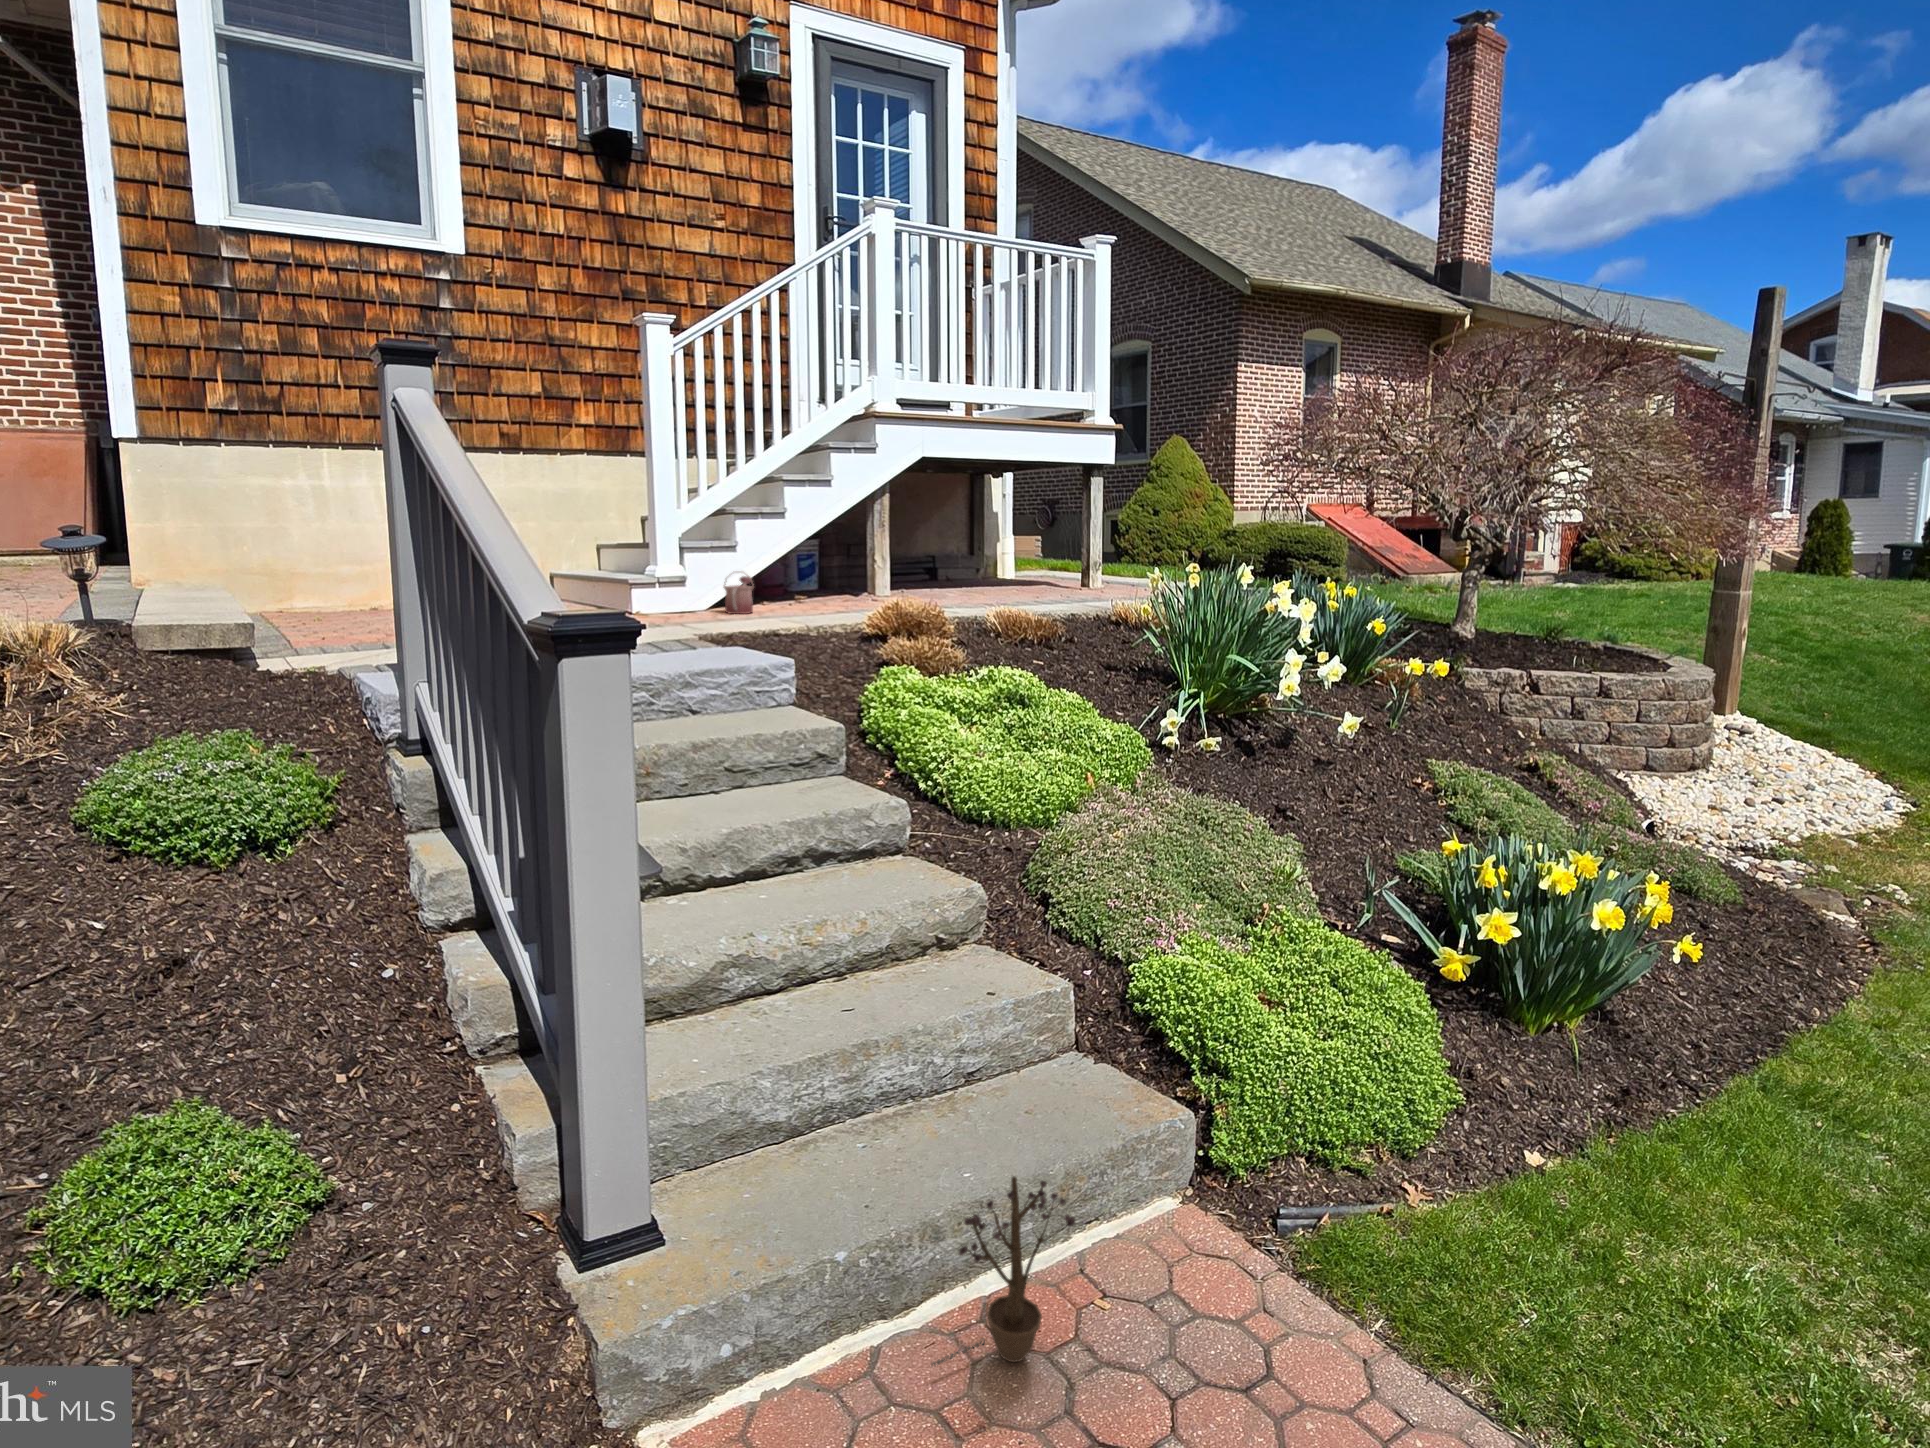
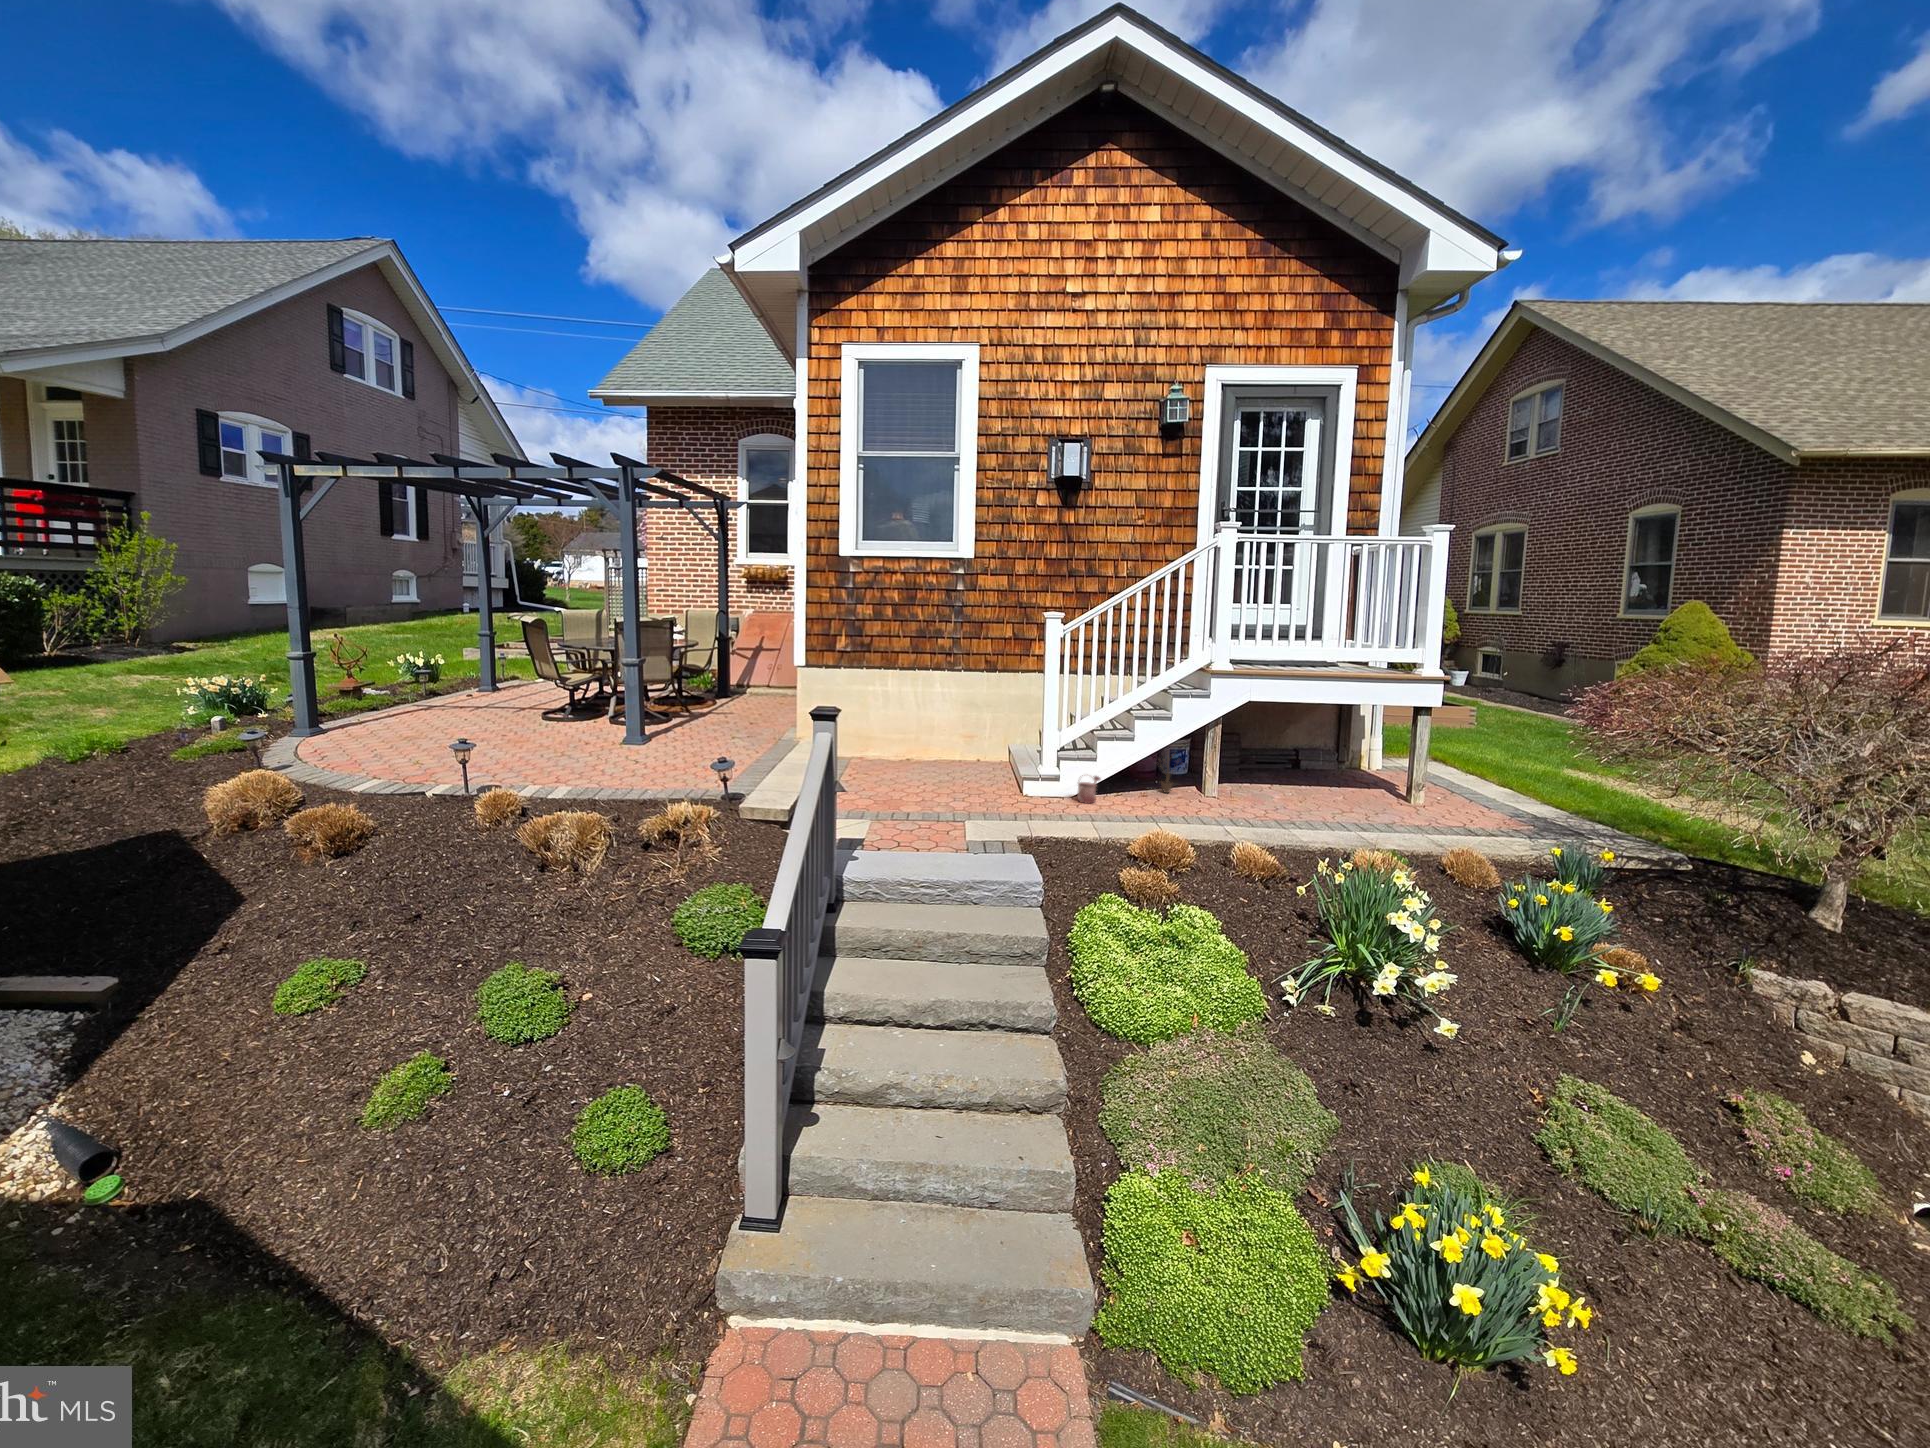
decorative plant: present [932,1177,1075,1366] -> present [1151,751,1179,793]

